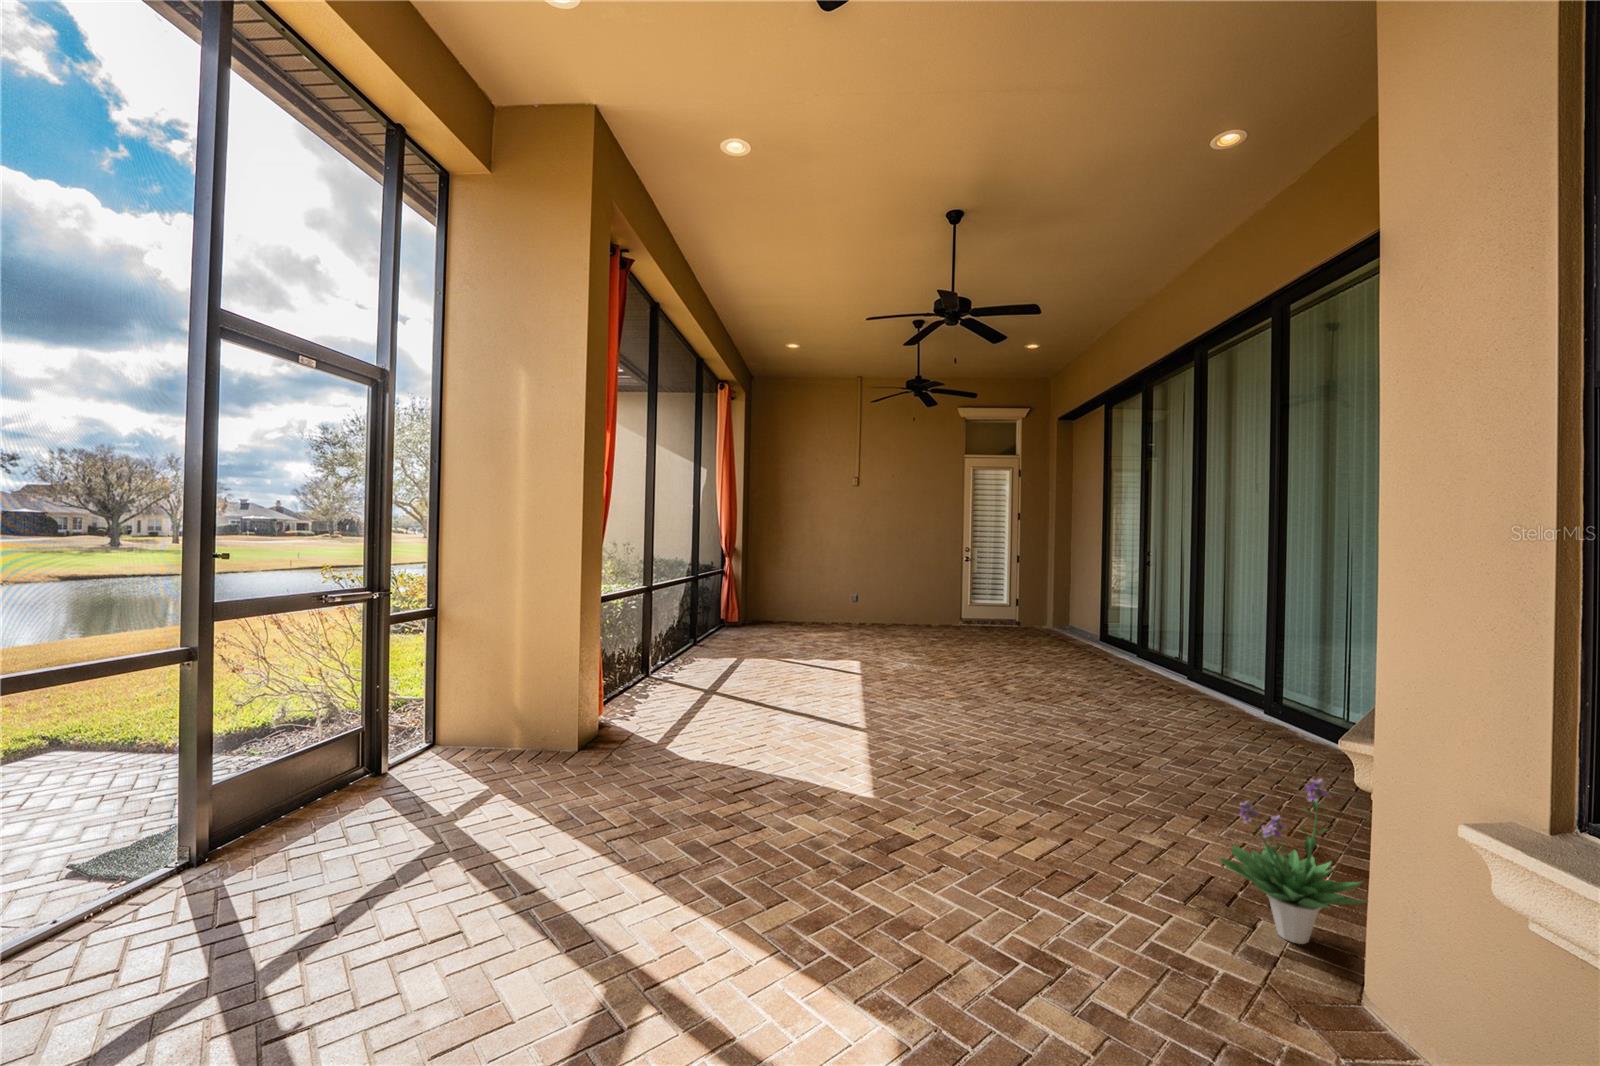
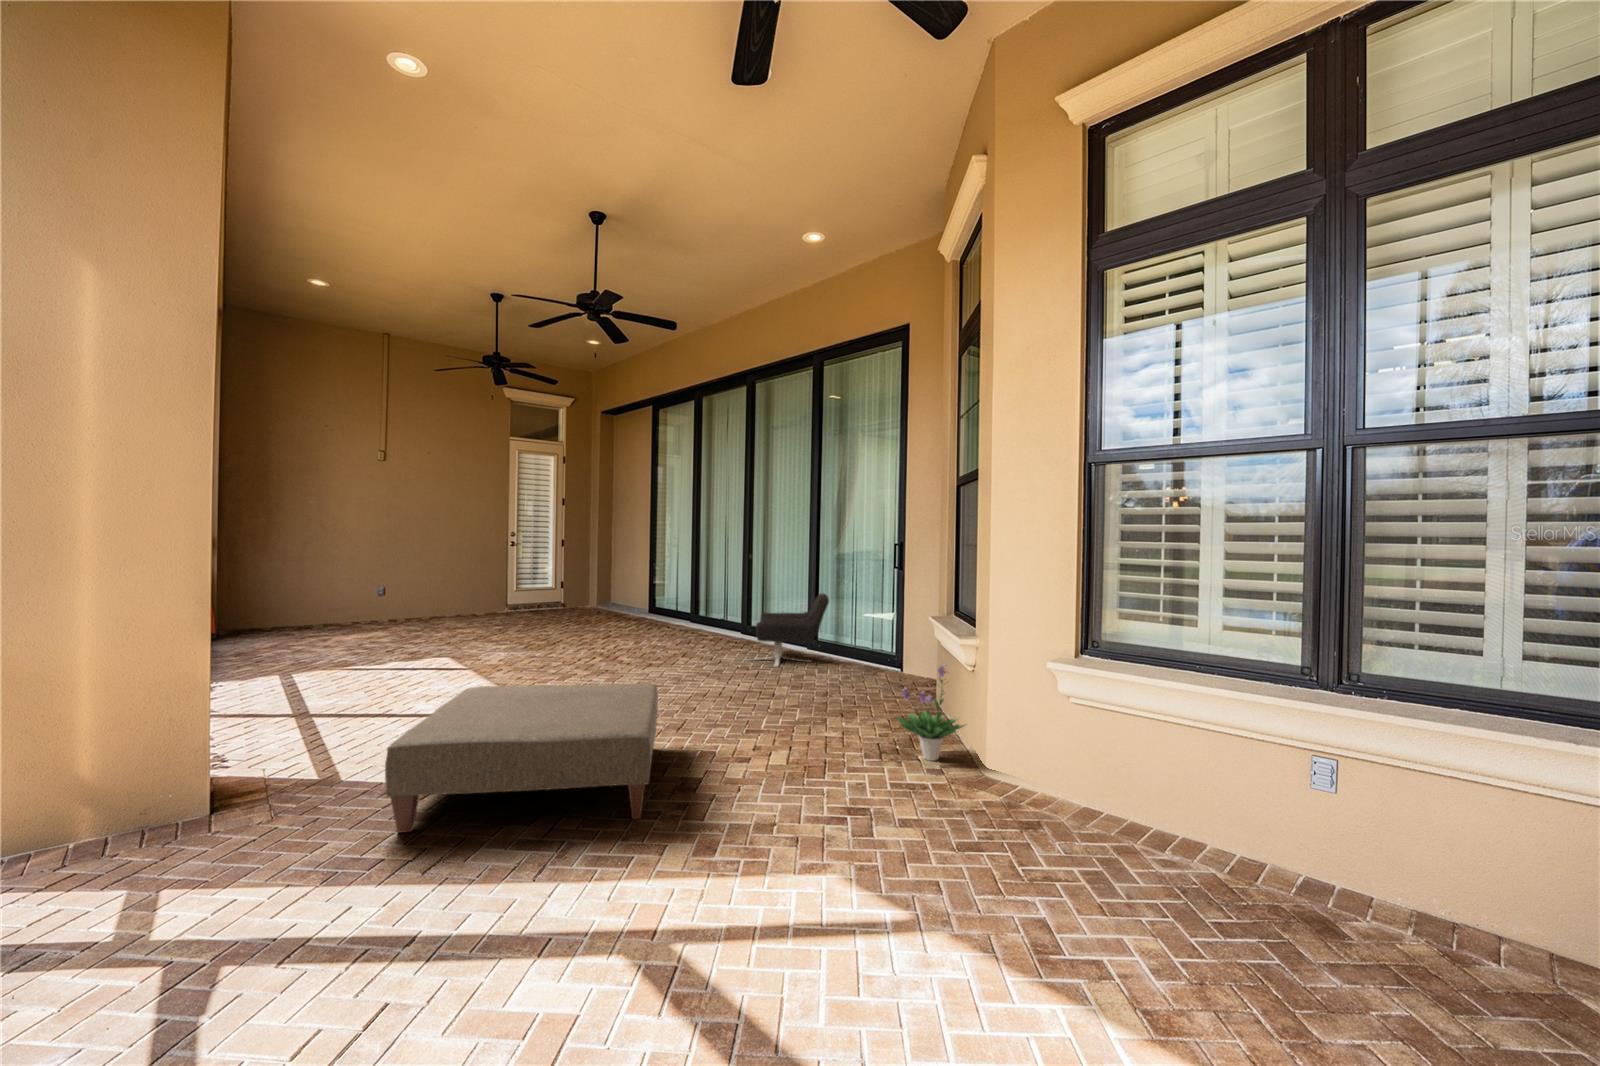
lounge chair: none [1155,636,1294,732] -> present [756,593,829,667]
ottoman: none [627,688,920,862] -> present [385,683,658,833]

